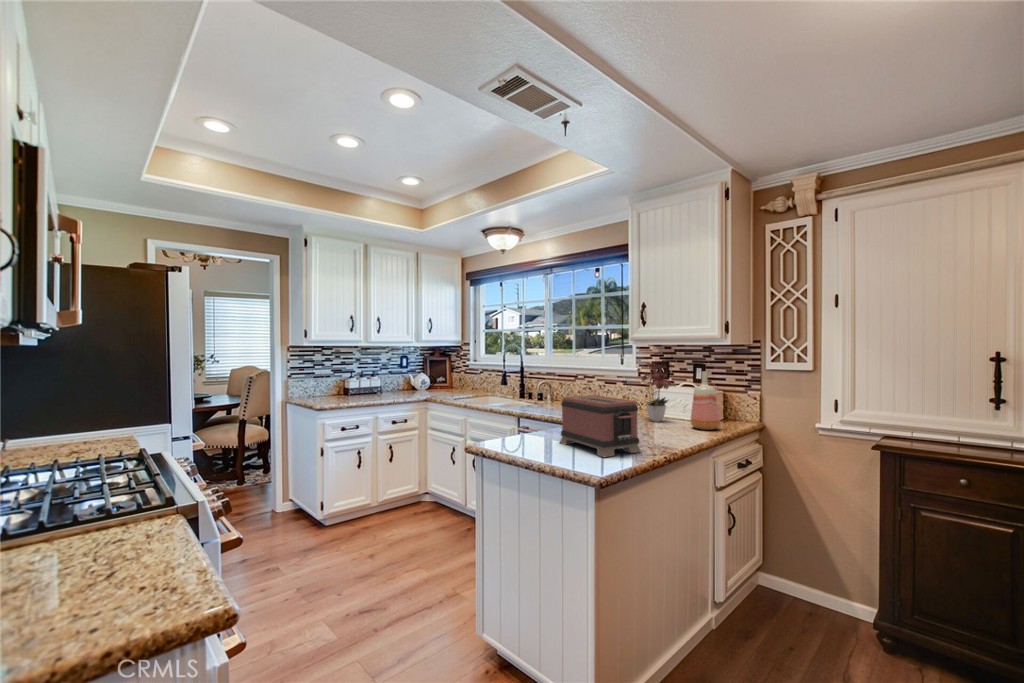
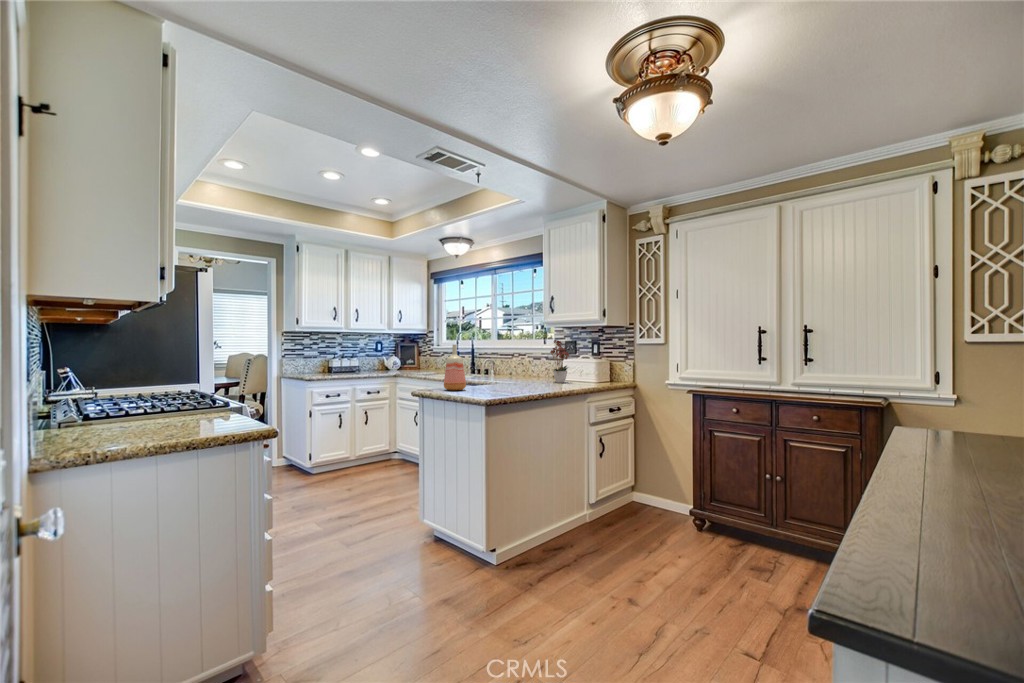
vase: present [690,372,721,430] -> present [444,345,466,391]
toaster: present [560,395,641,457] -> none [478,358,528,394]

